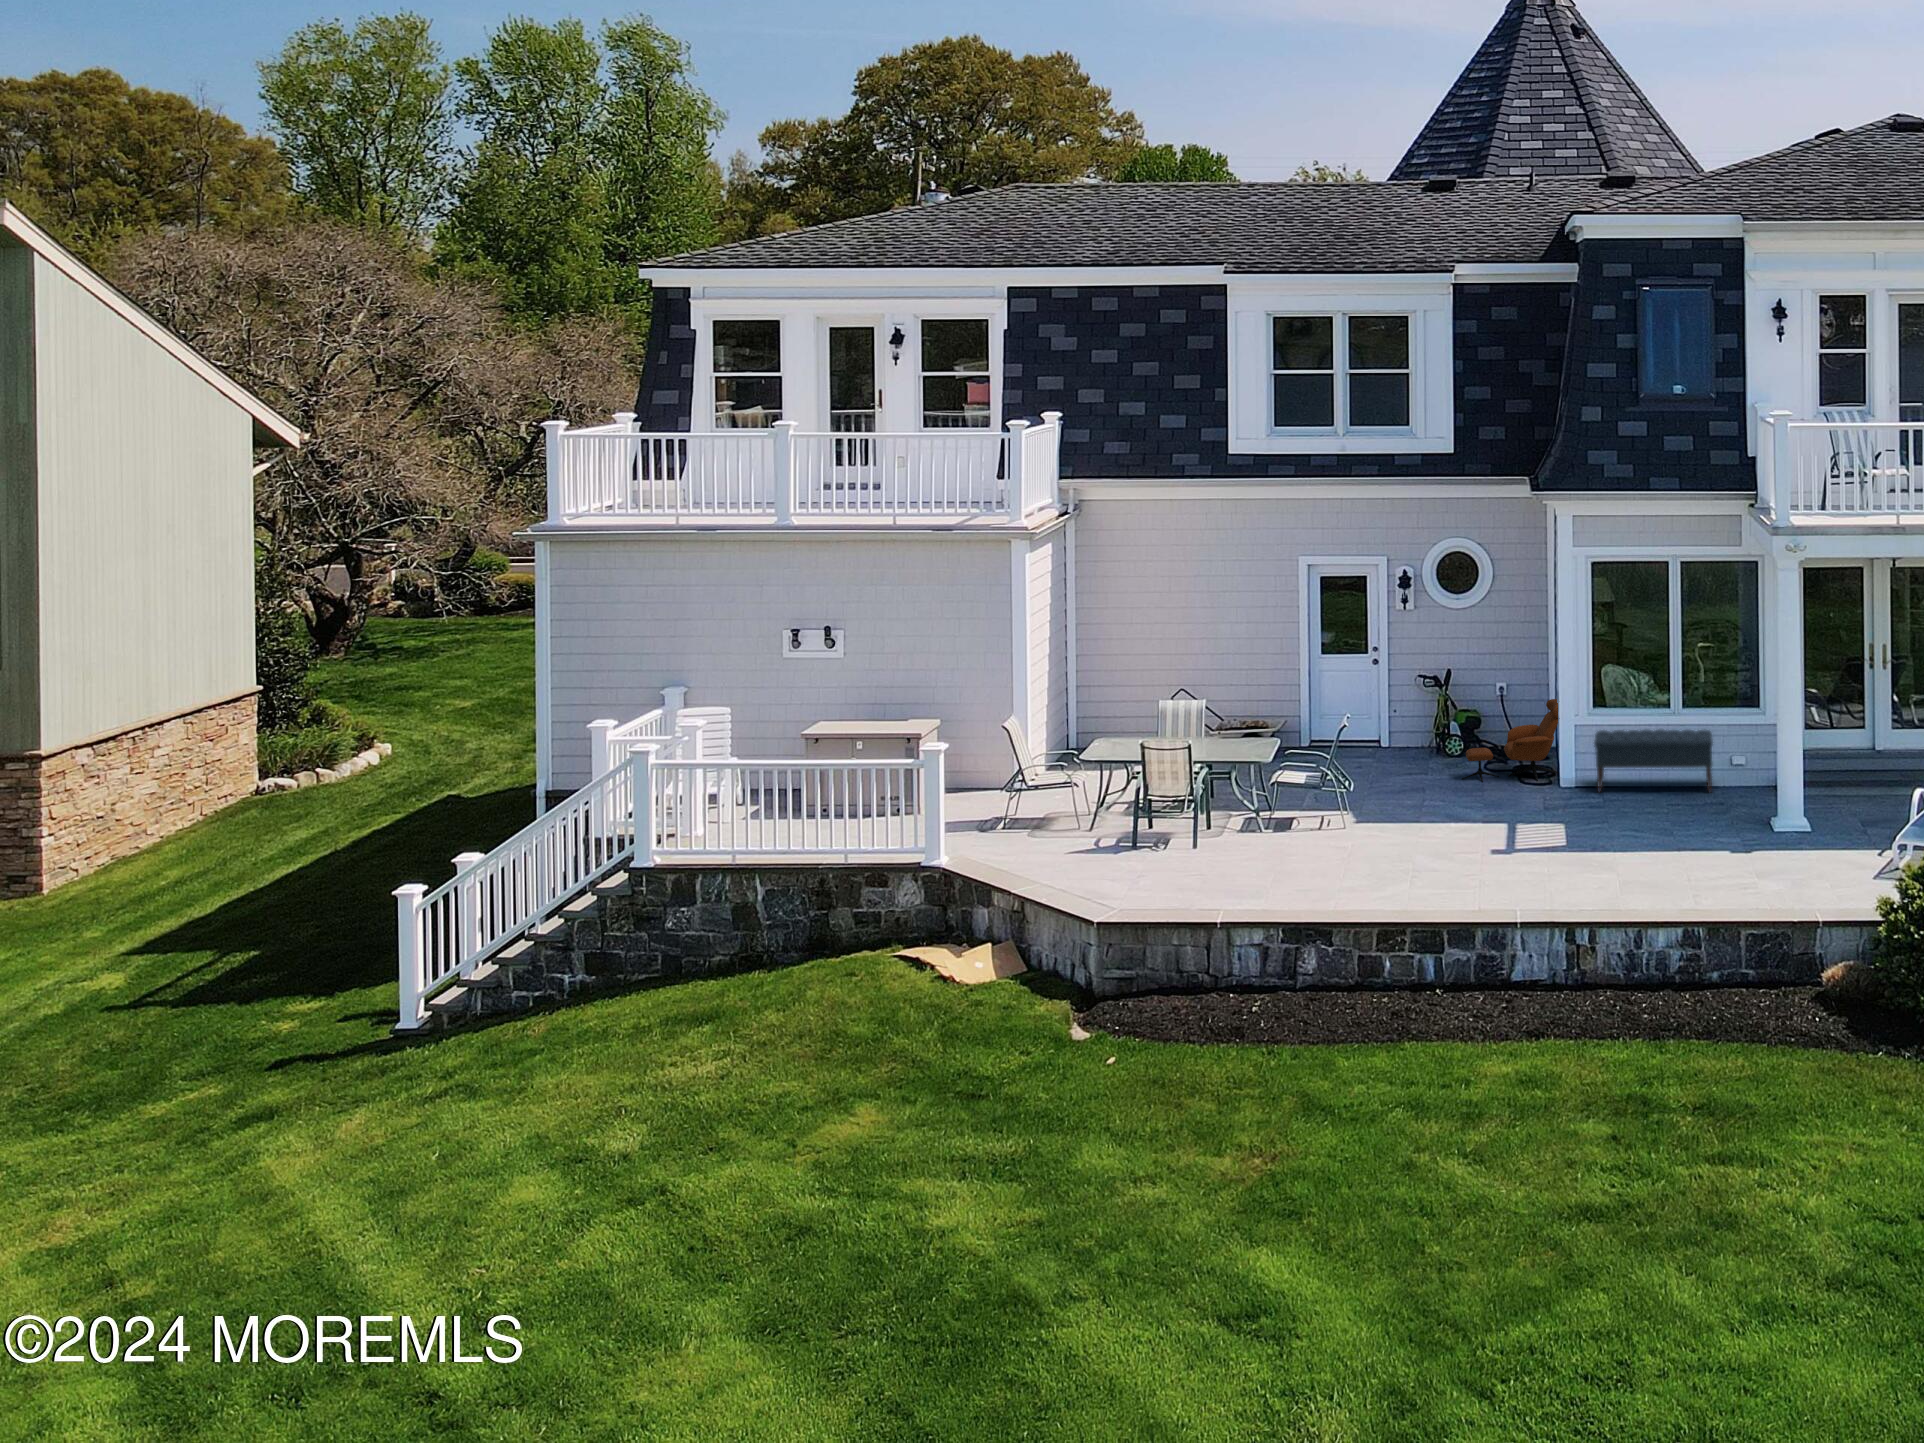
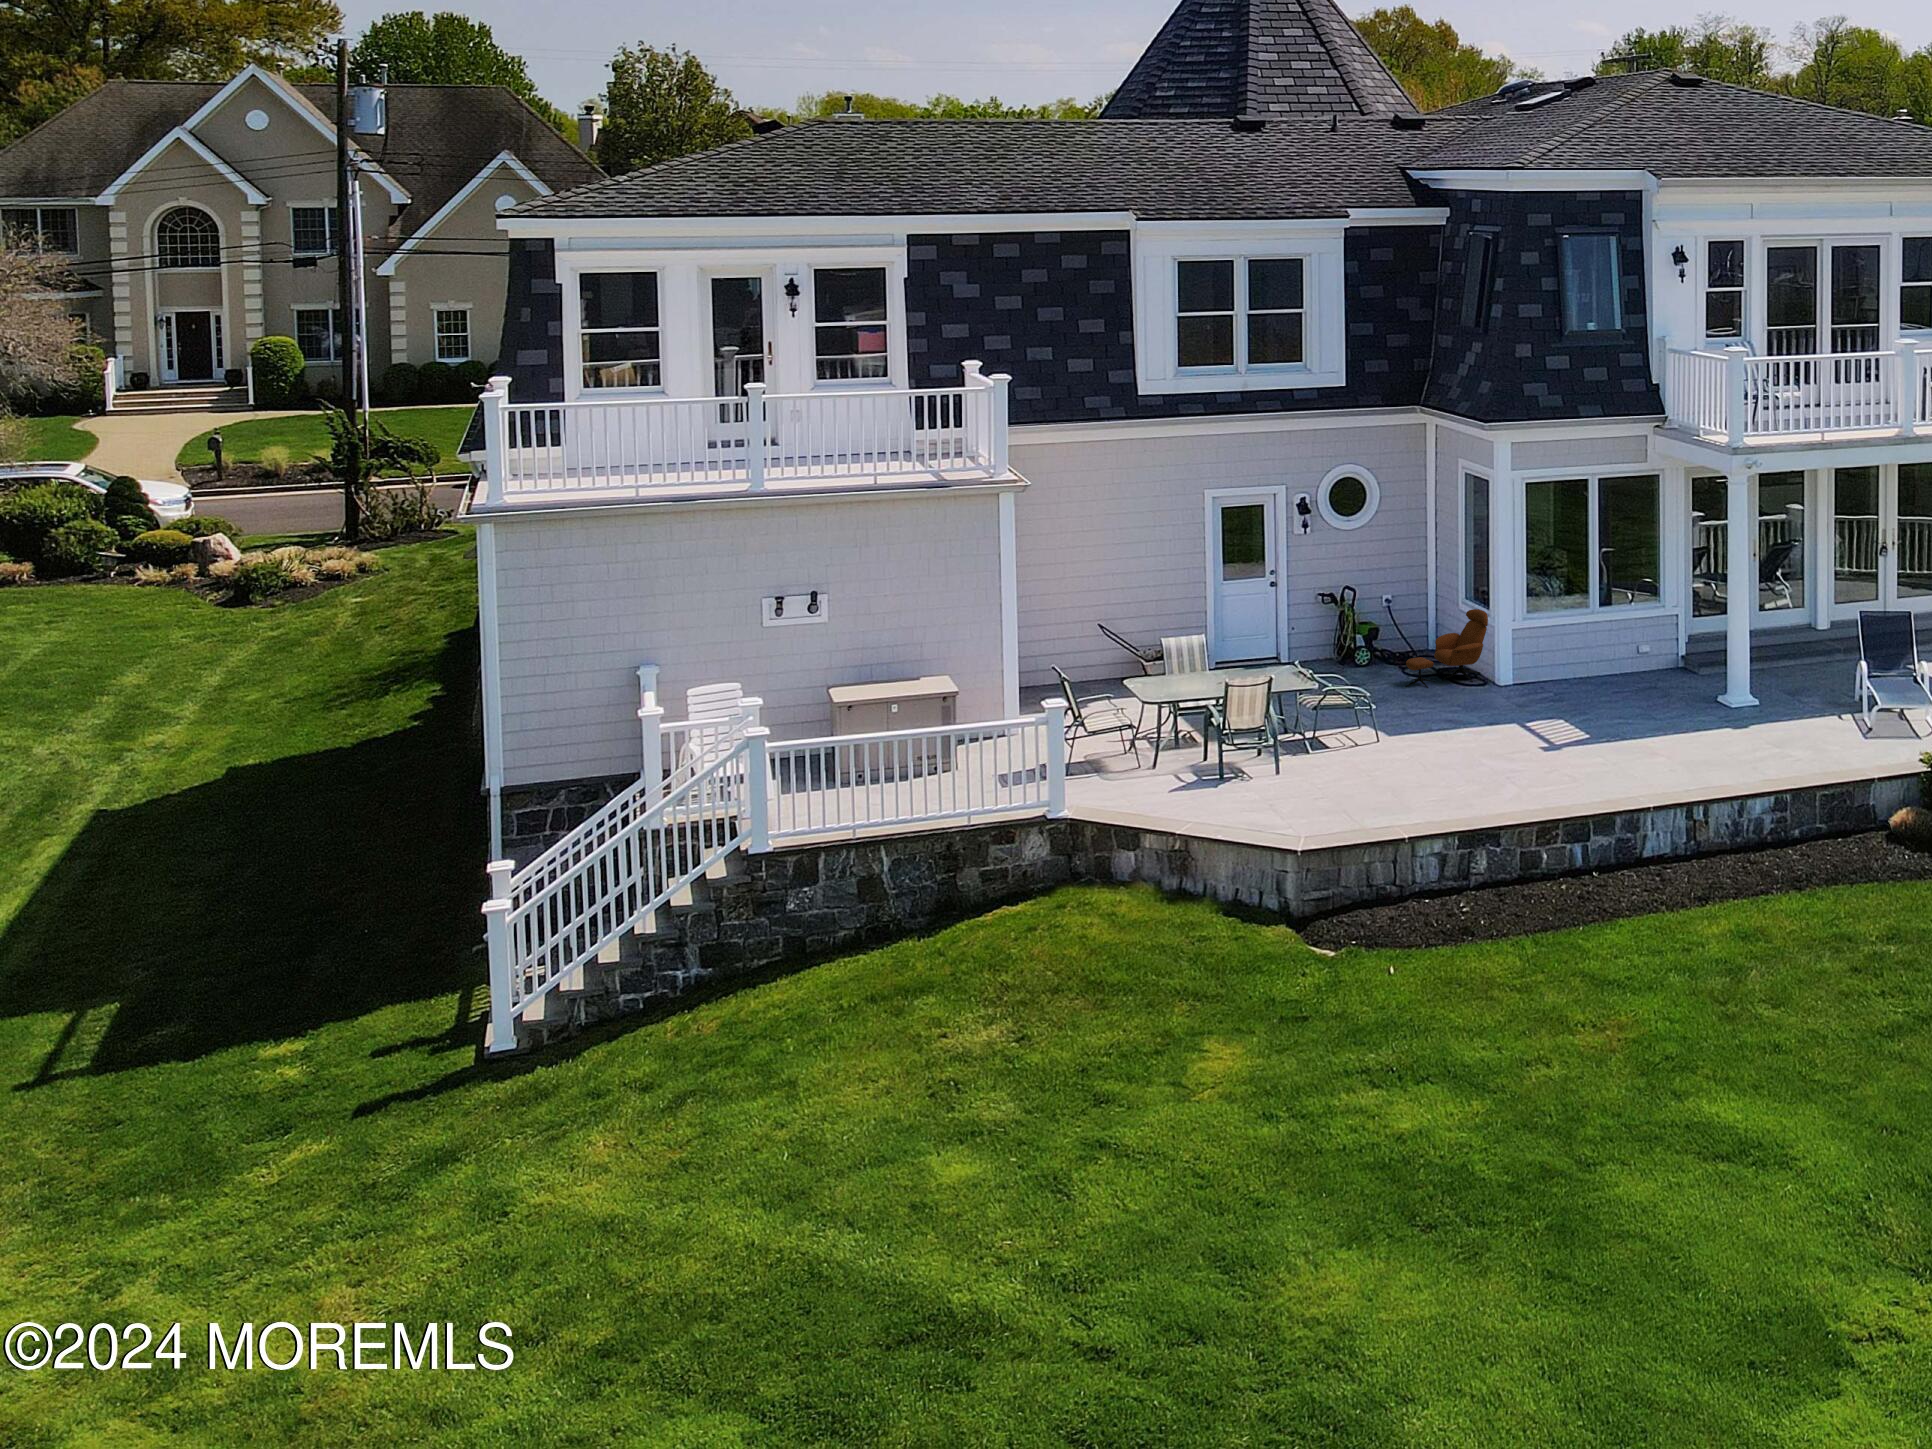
bench: present [1594,729,1713,792] -> none [1524,626,1631,688]

